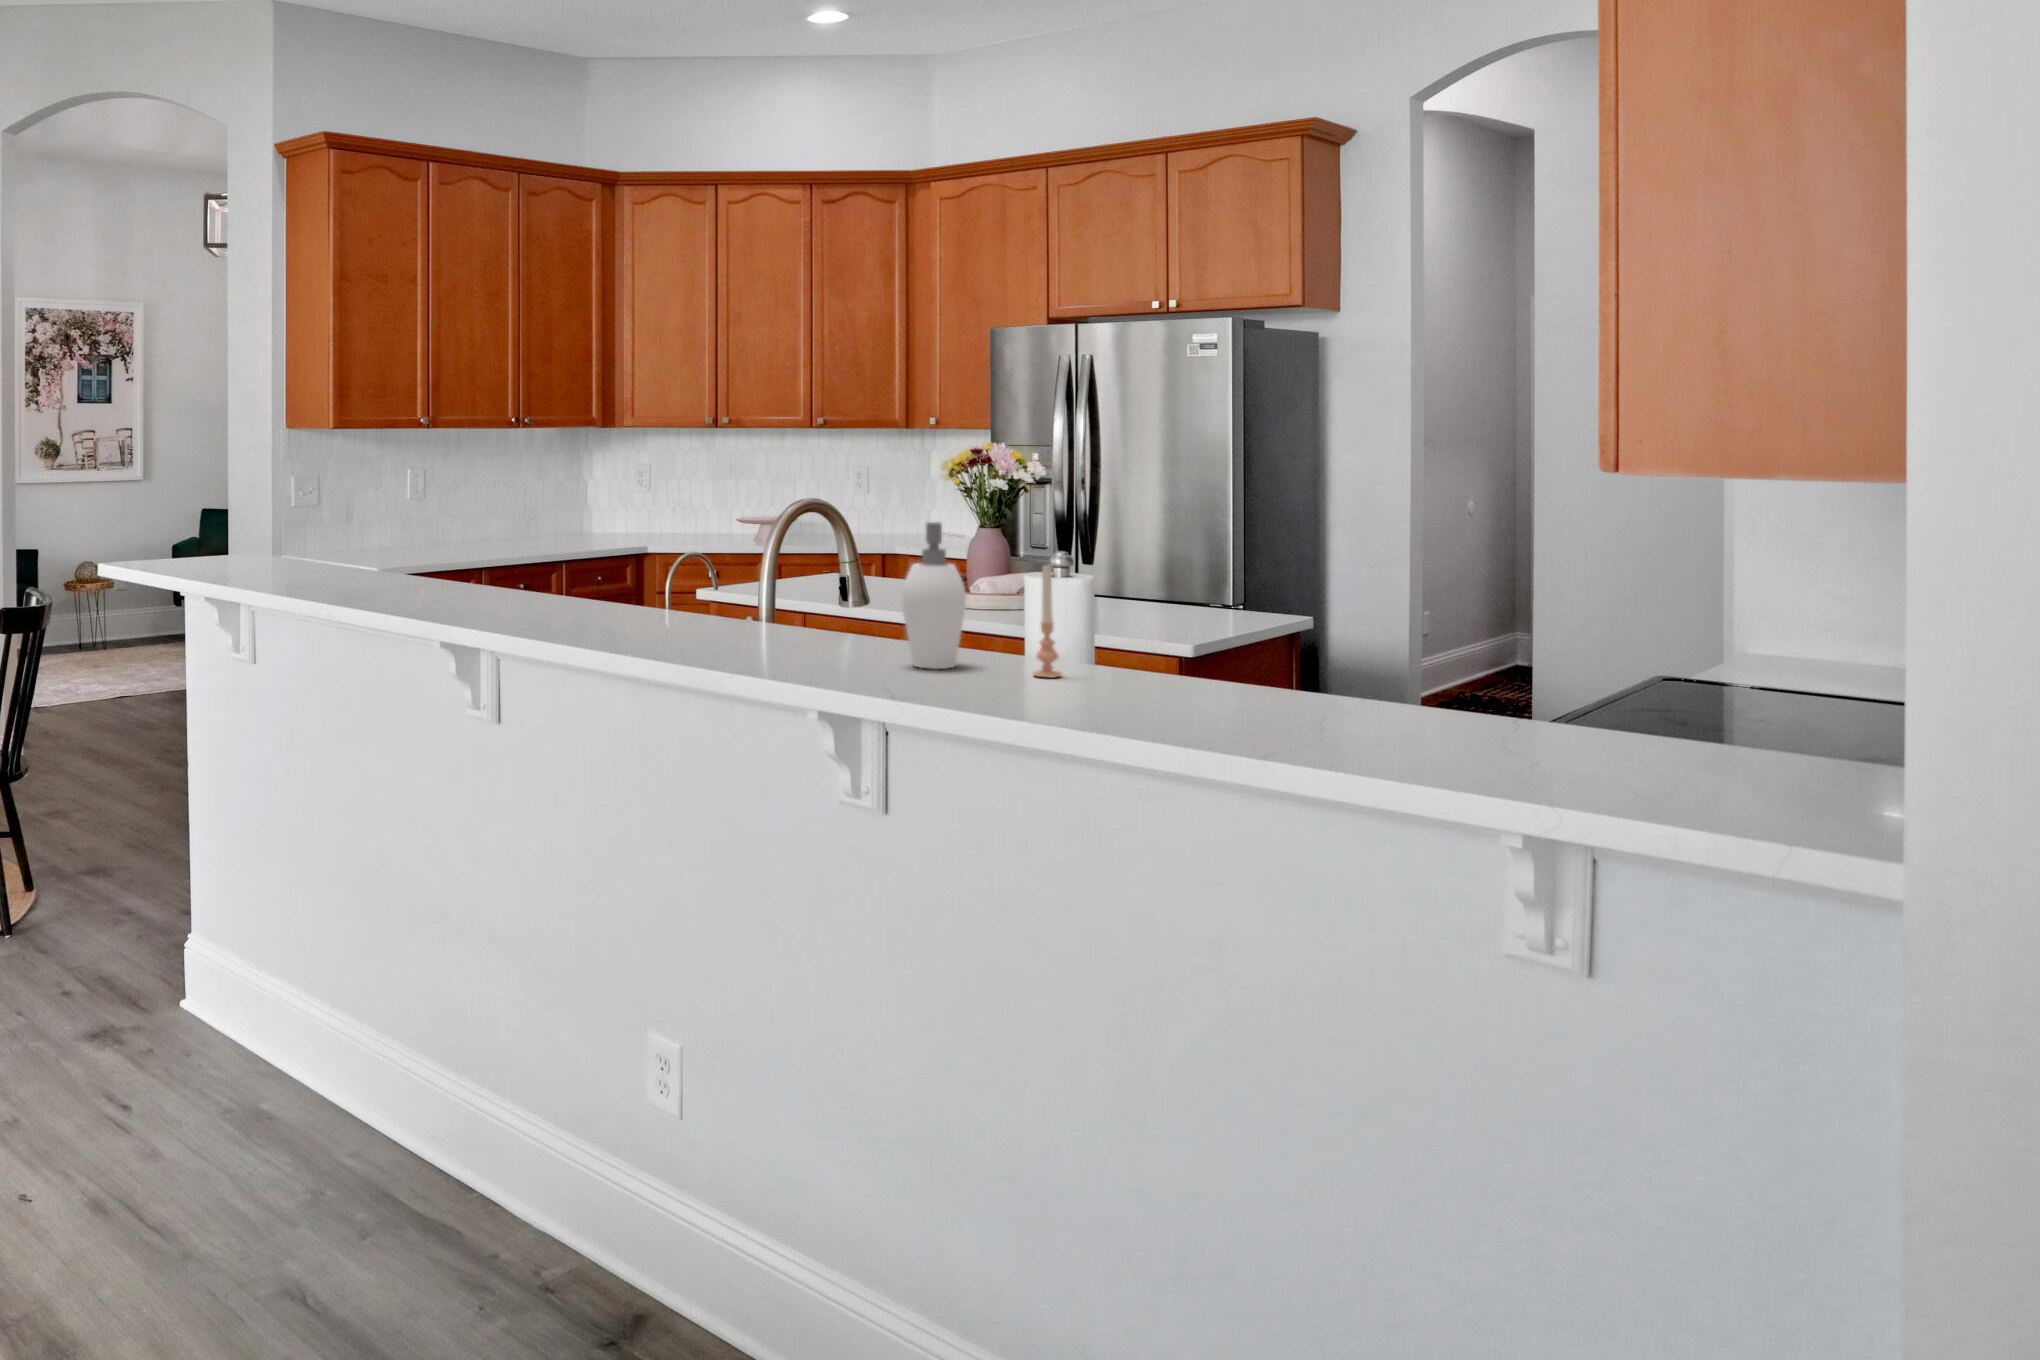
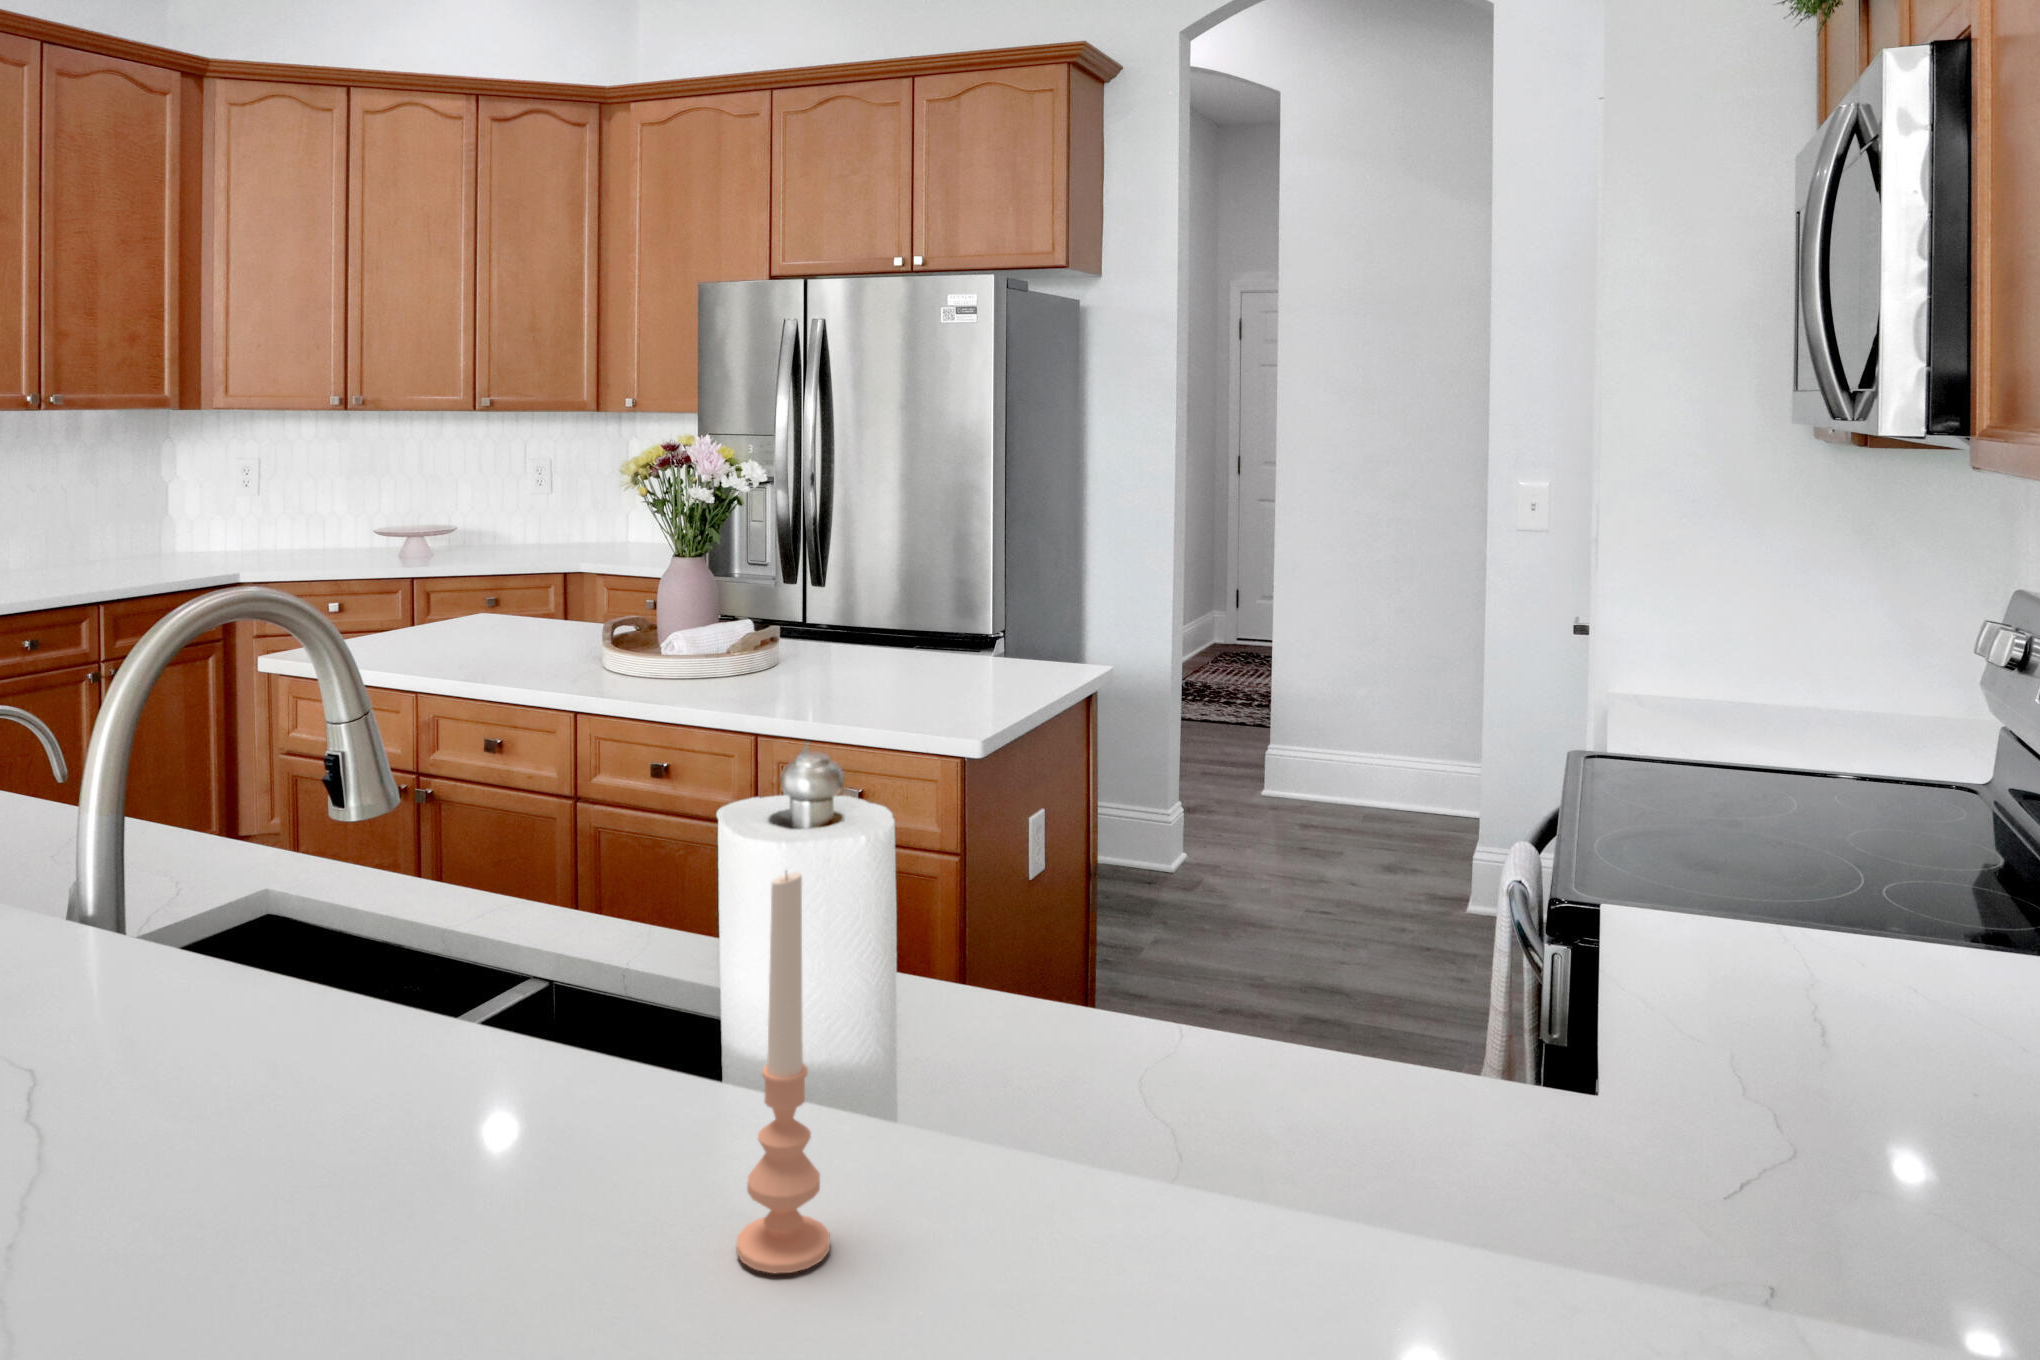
soap dispenser: present [901,522,966,669] -> none [320,719,533,1226]

